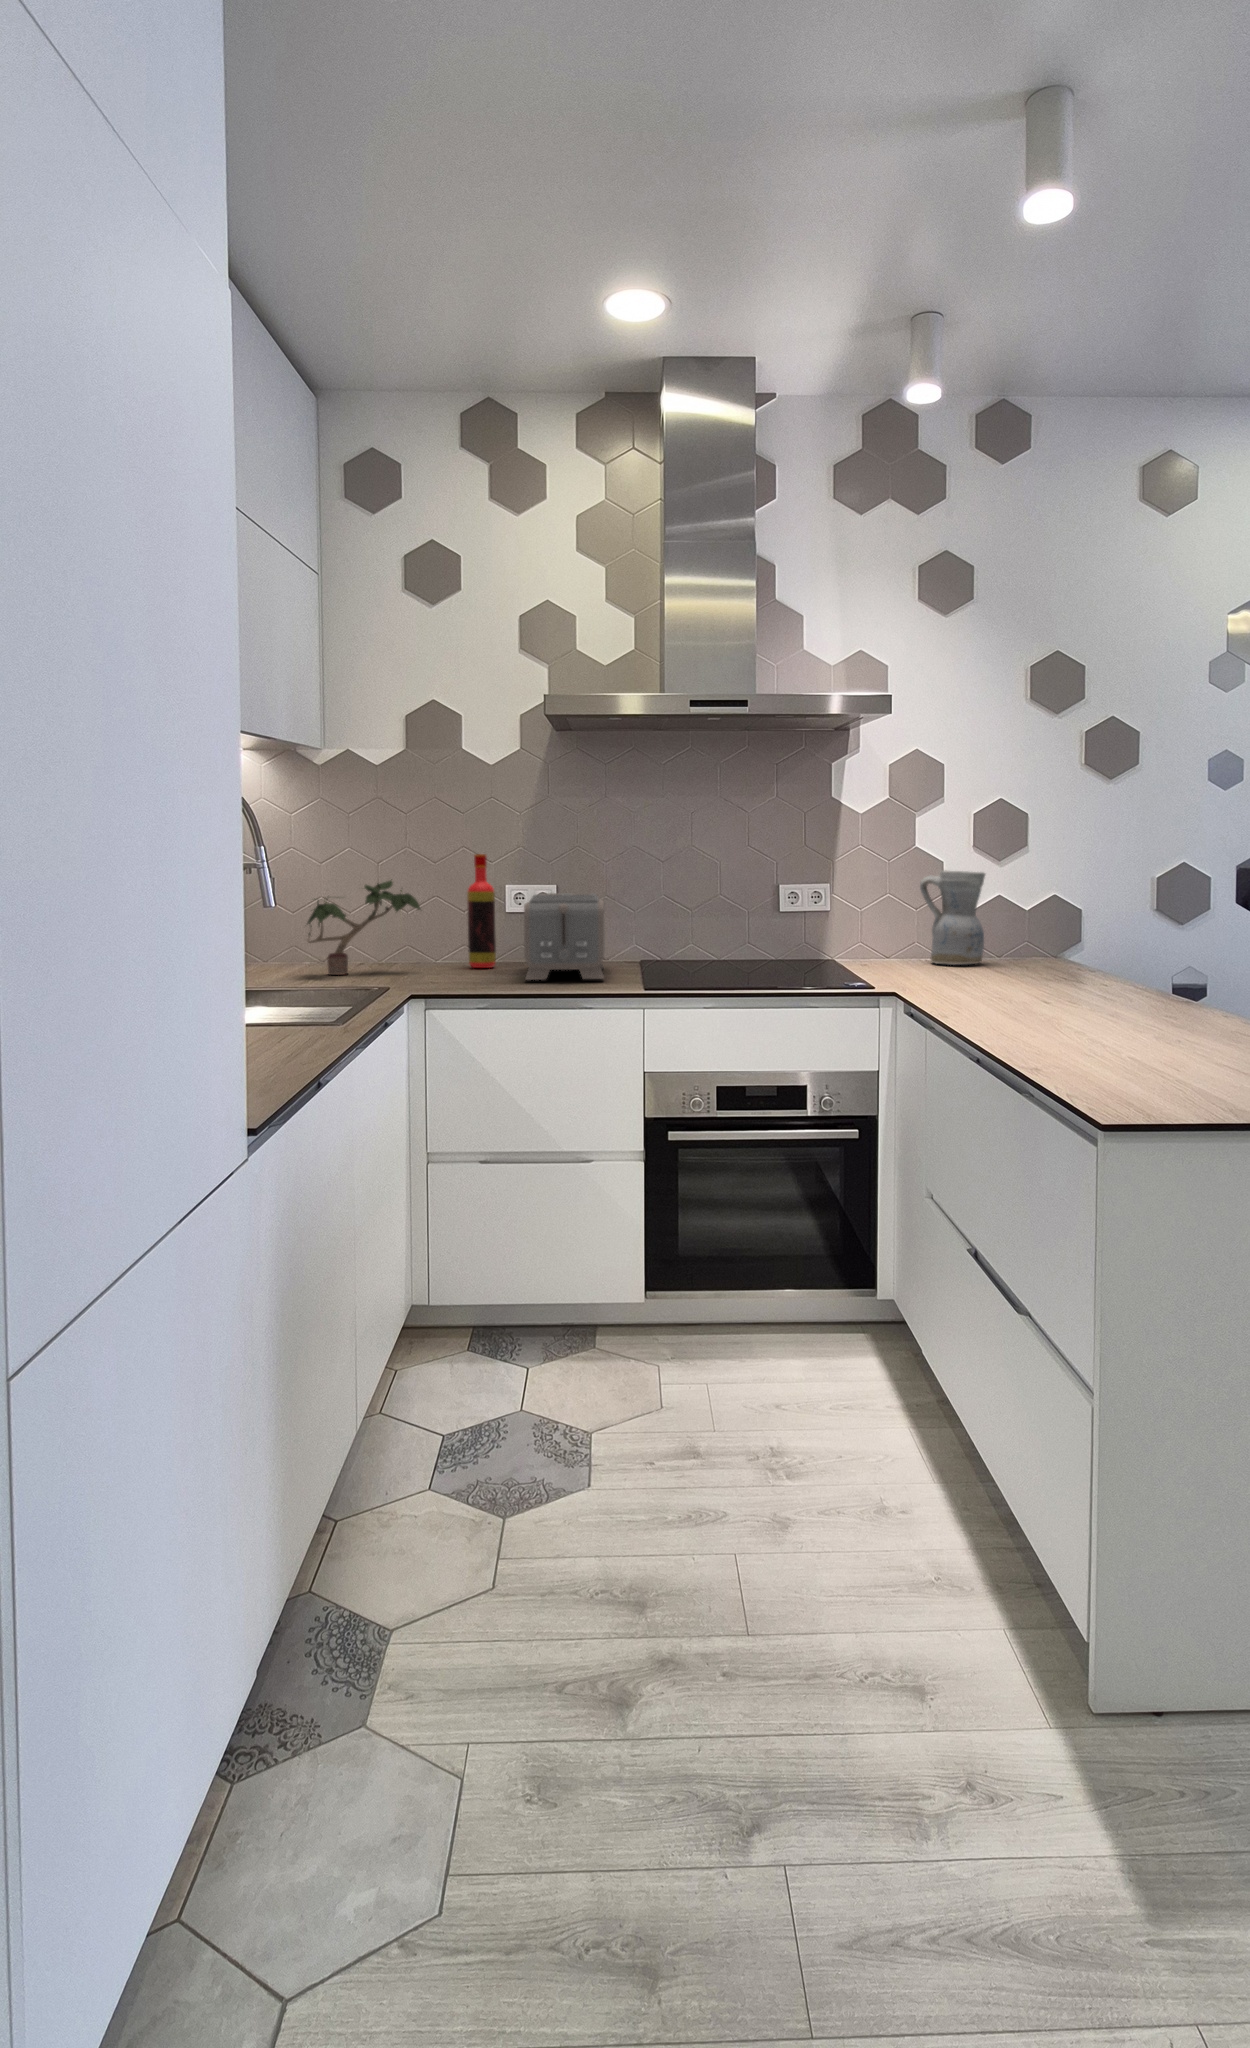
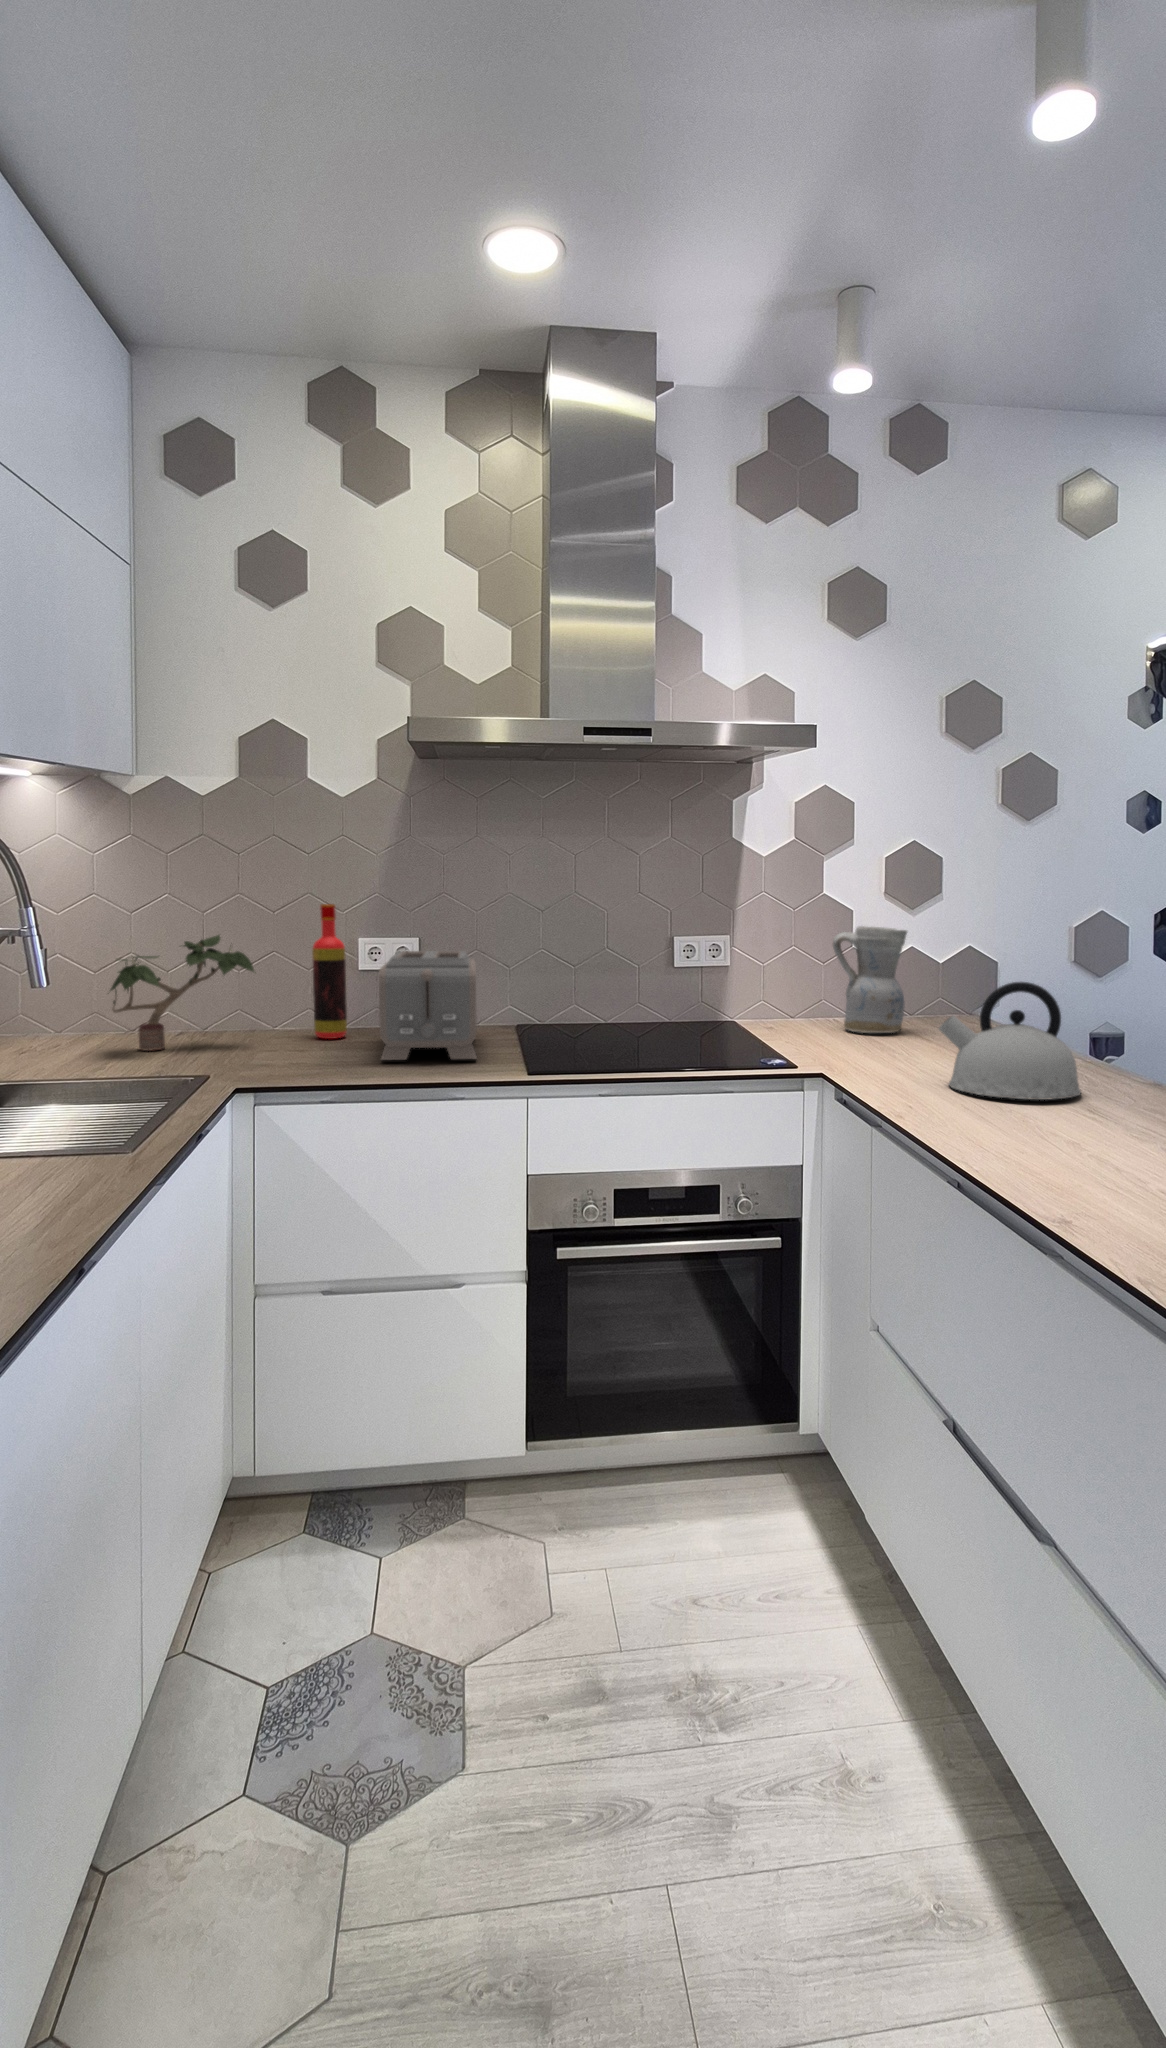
kettle: none [989,906,1108,1002] -> present [939,982,1081,1100]

